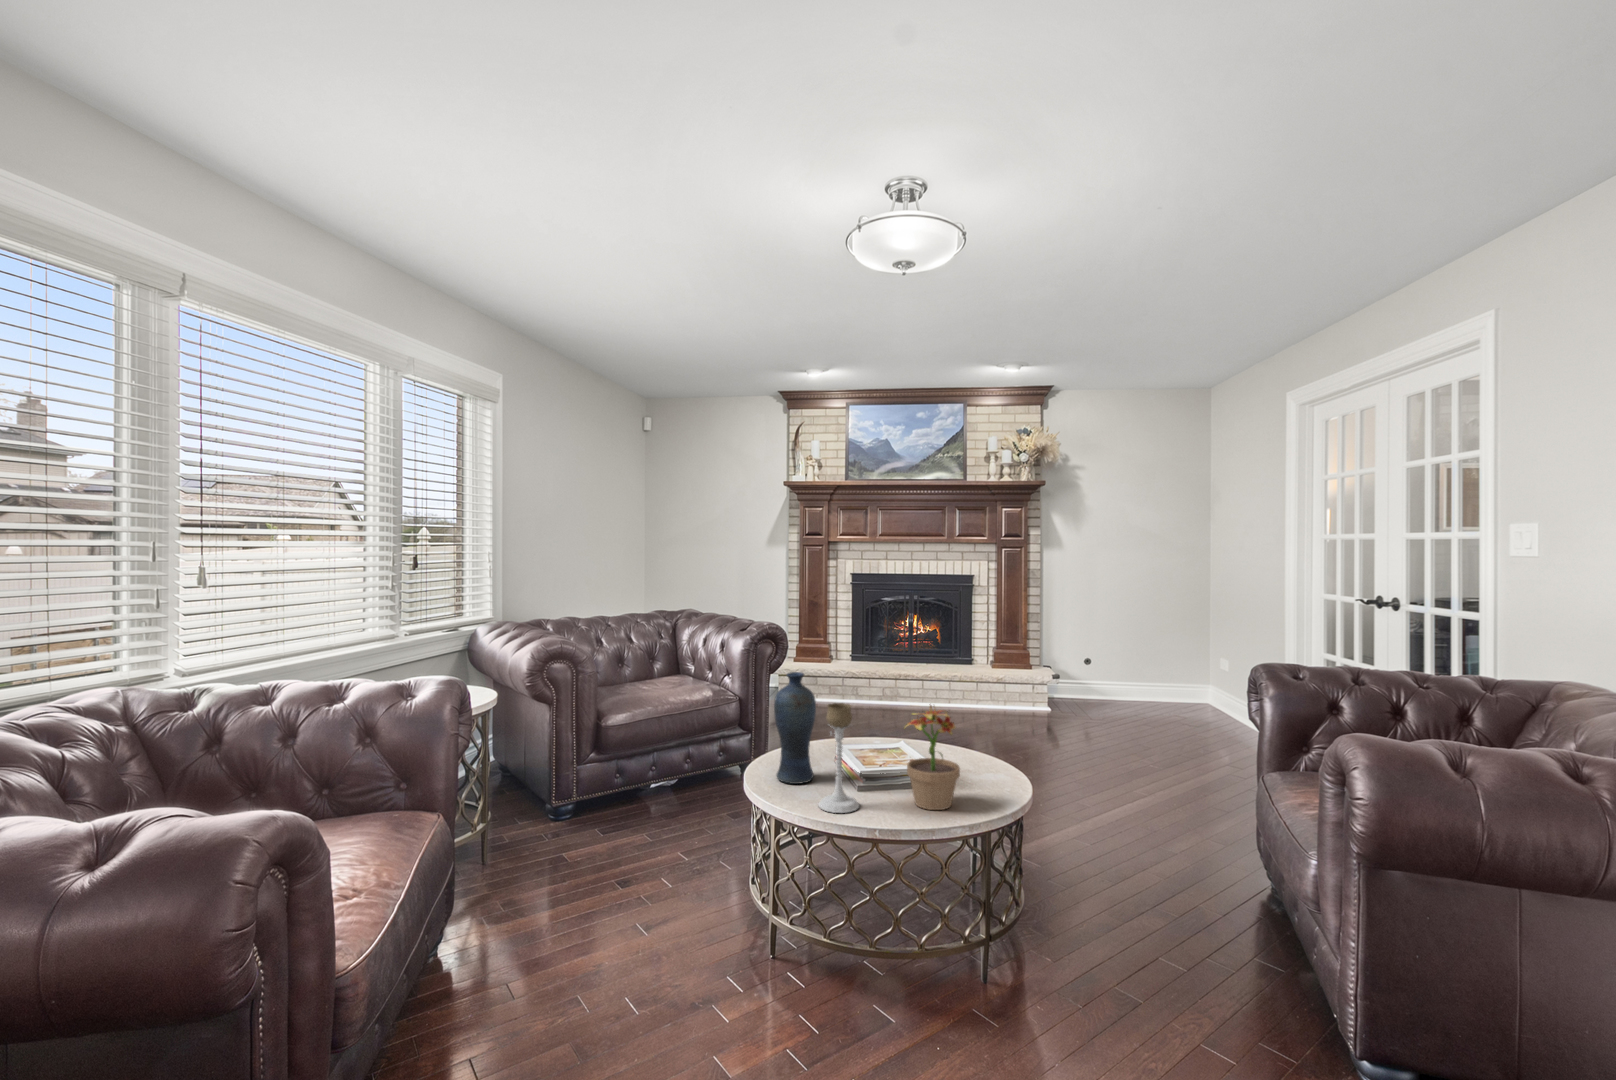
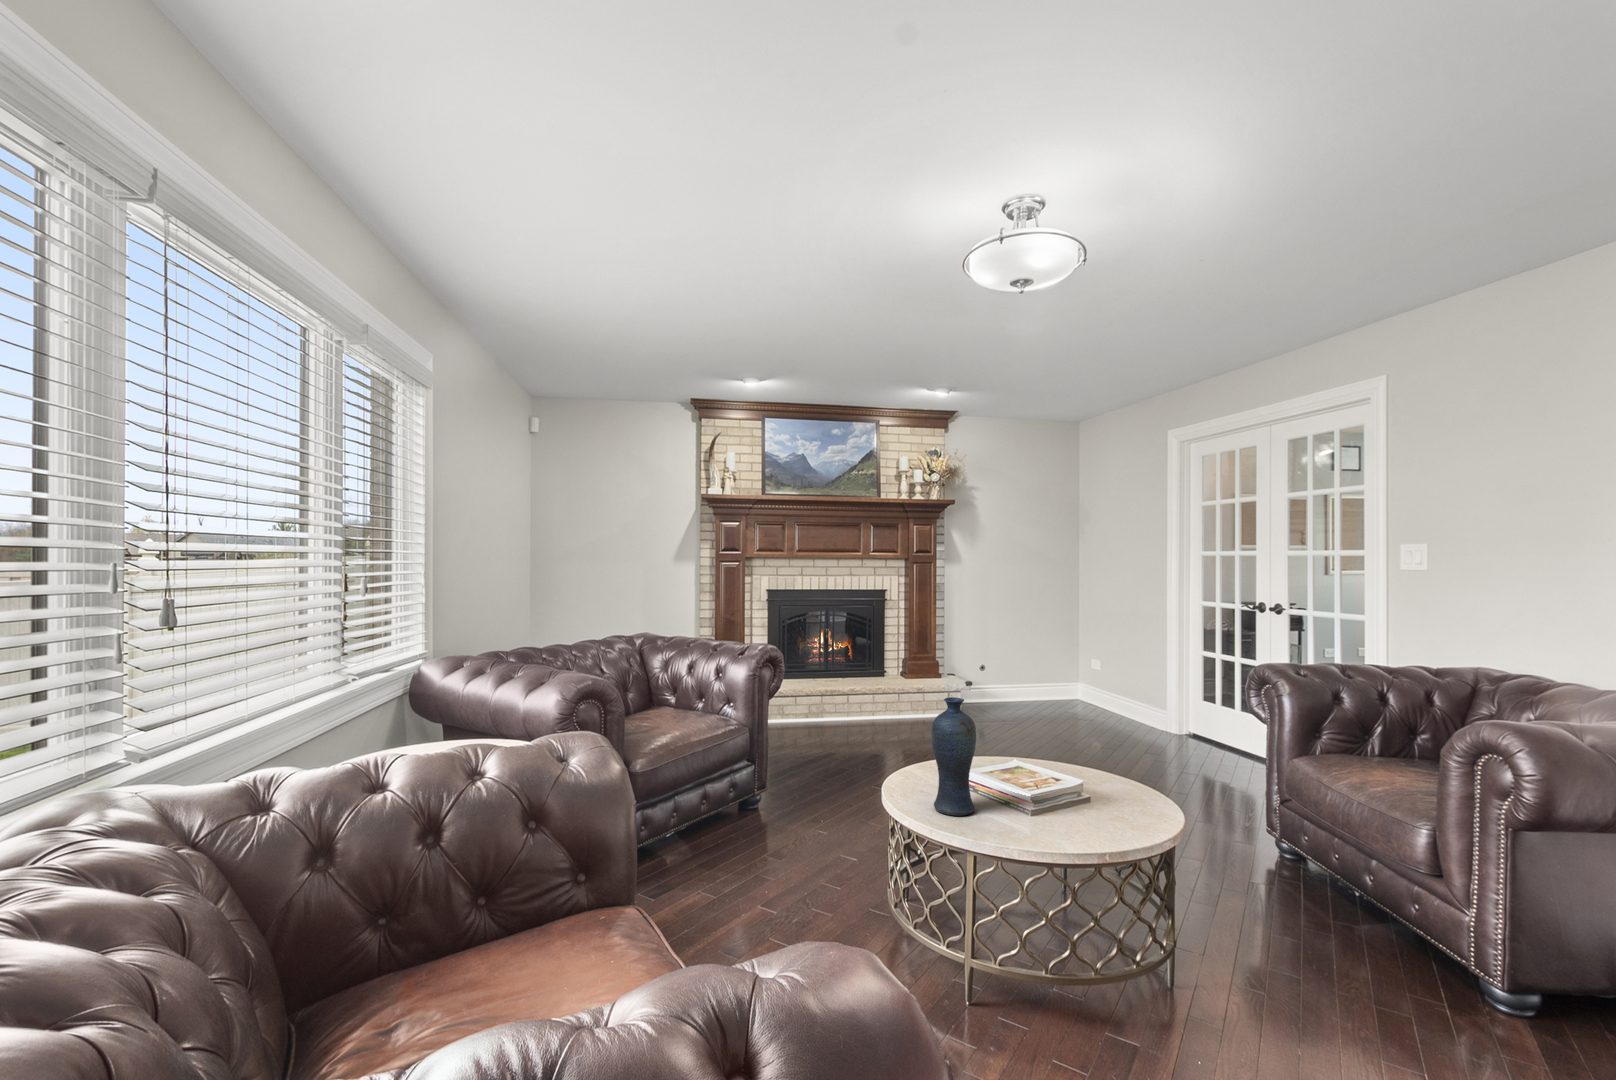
candle holder: present [819,703,859,813] -> none [1016,726,1061,841]
potted plant: present [906,705,960,810] -> none [1086,720,1141,826]

